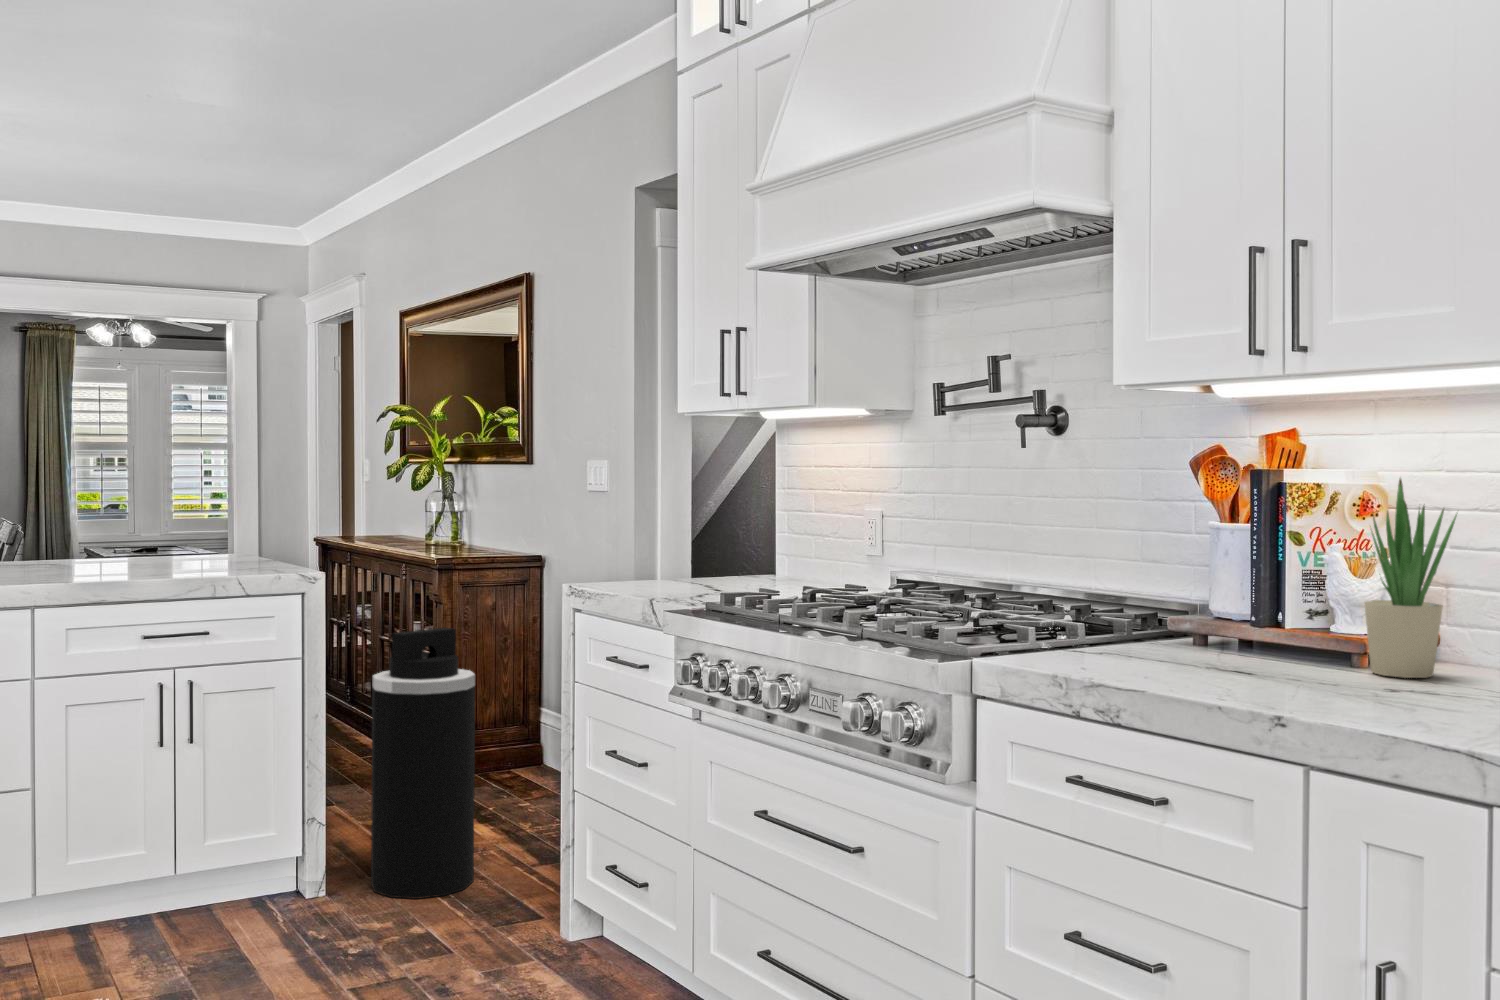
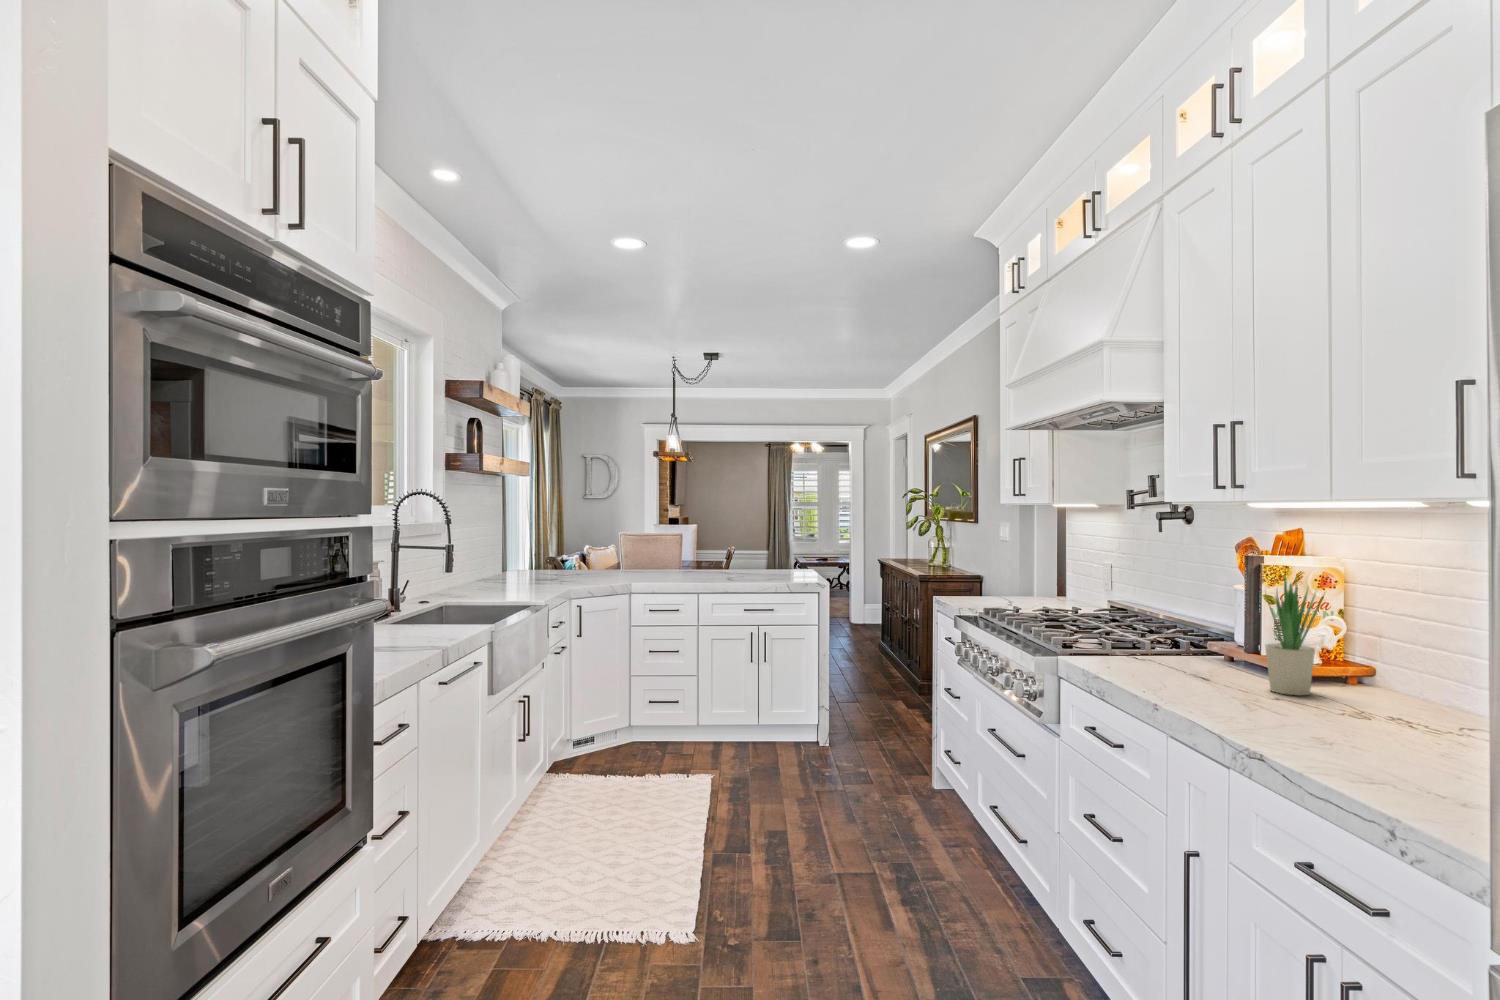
trash can: present [371,628,475,899] -> none [851,615,903,756]

